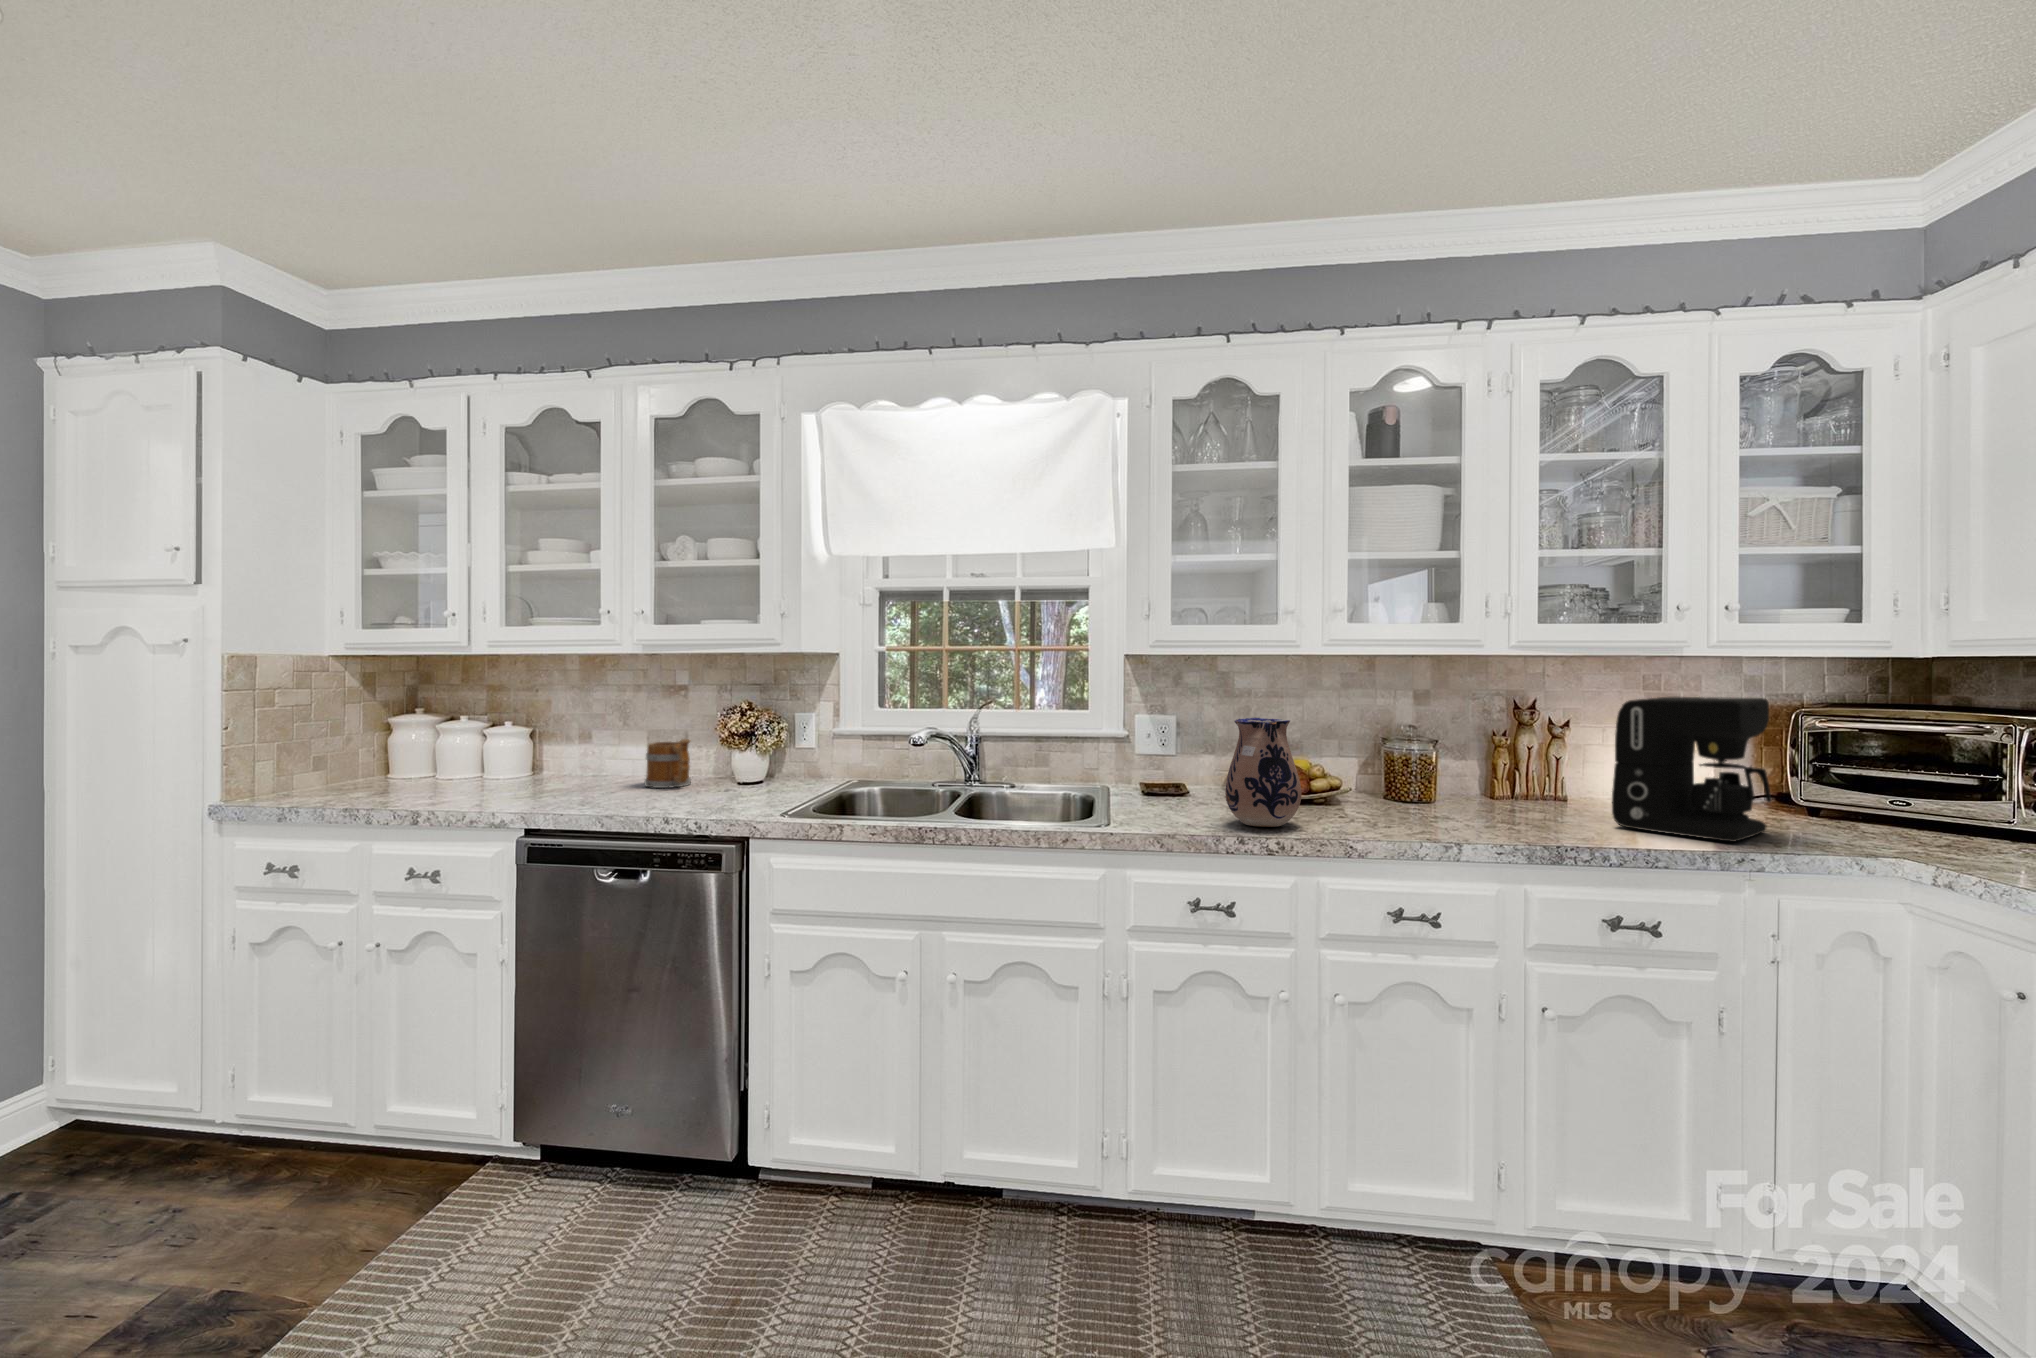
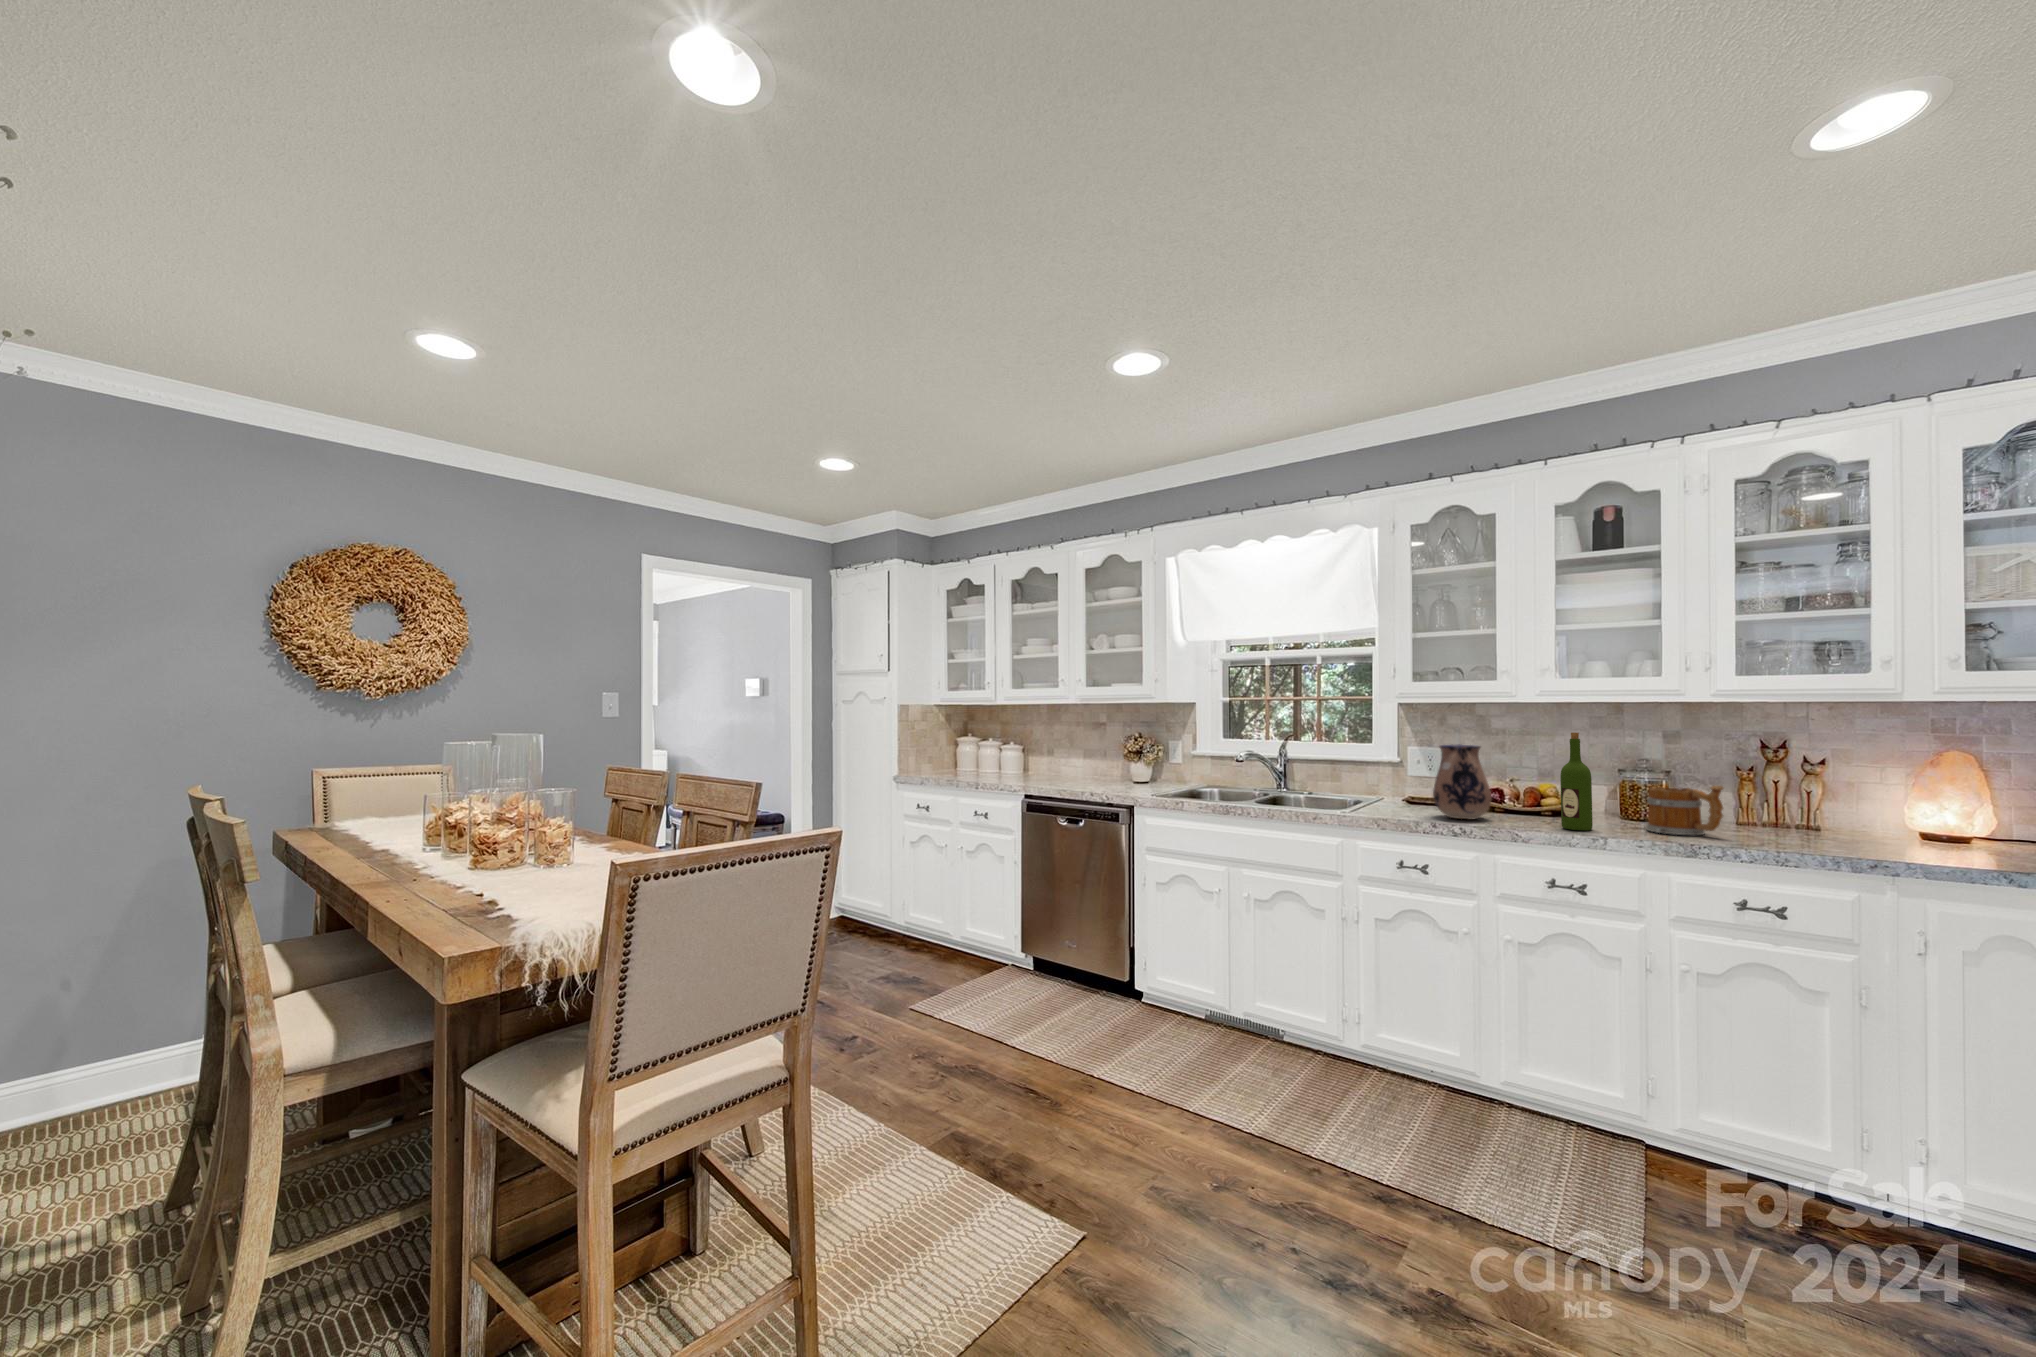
coffee maker: present [1612,697,1771,842] -> none [1770,733,1931,849]
wine bottle: none [1395,701,1434,836] -> present [1560,733,1593,831]
mug: present [644,739,691,788] -> present [1646,786,1723,835]

